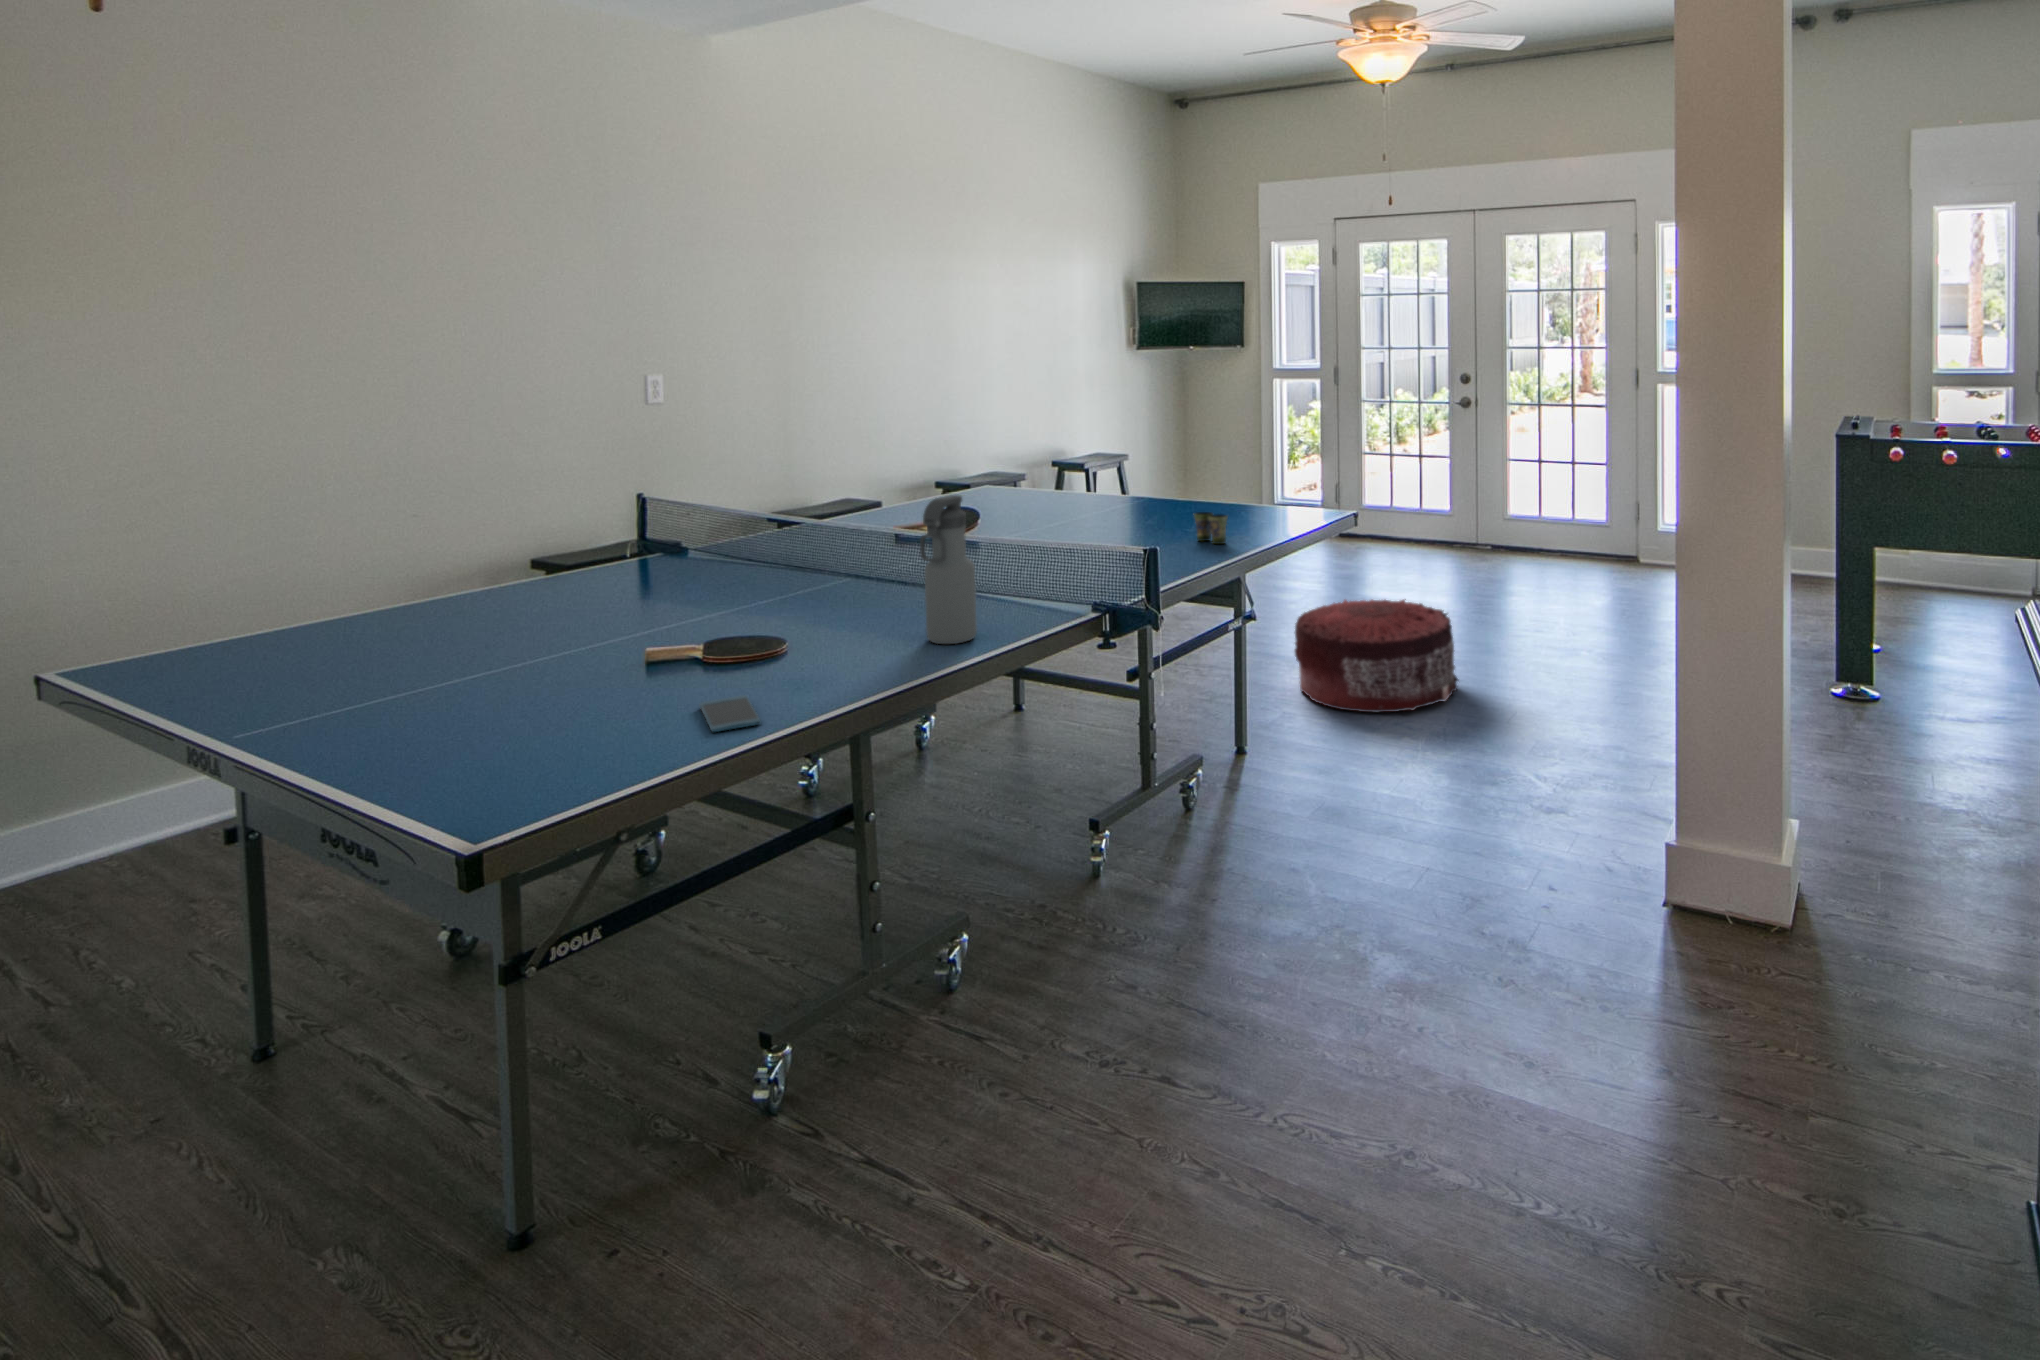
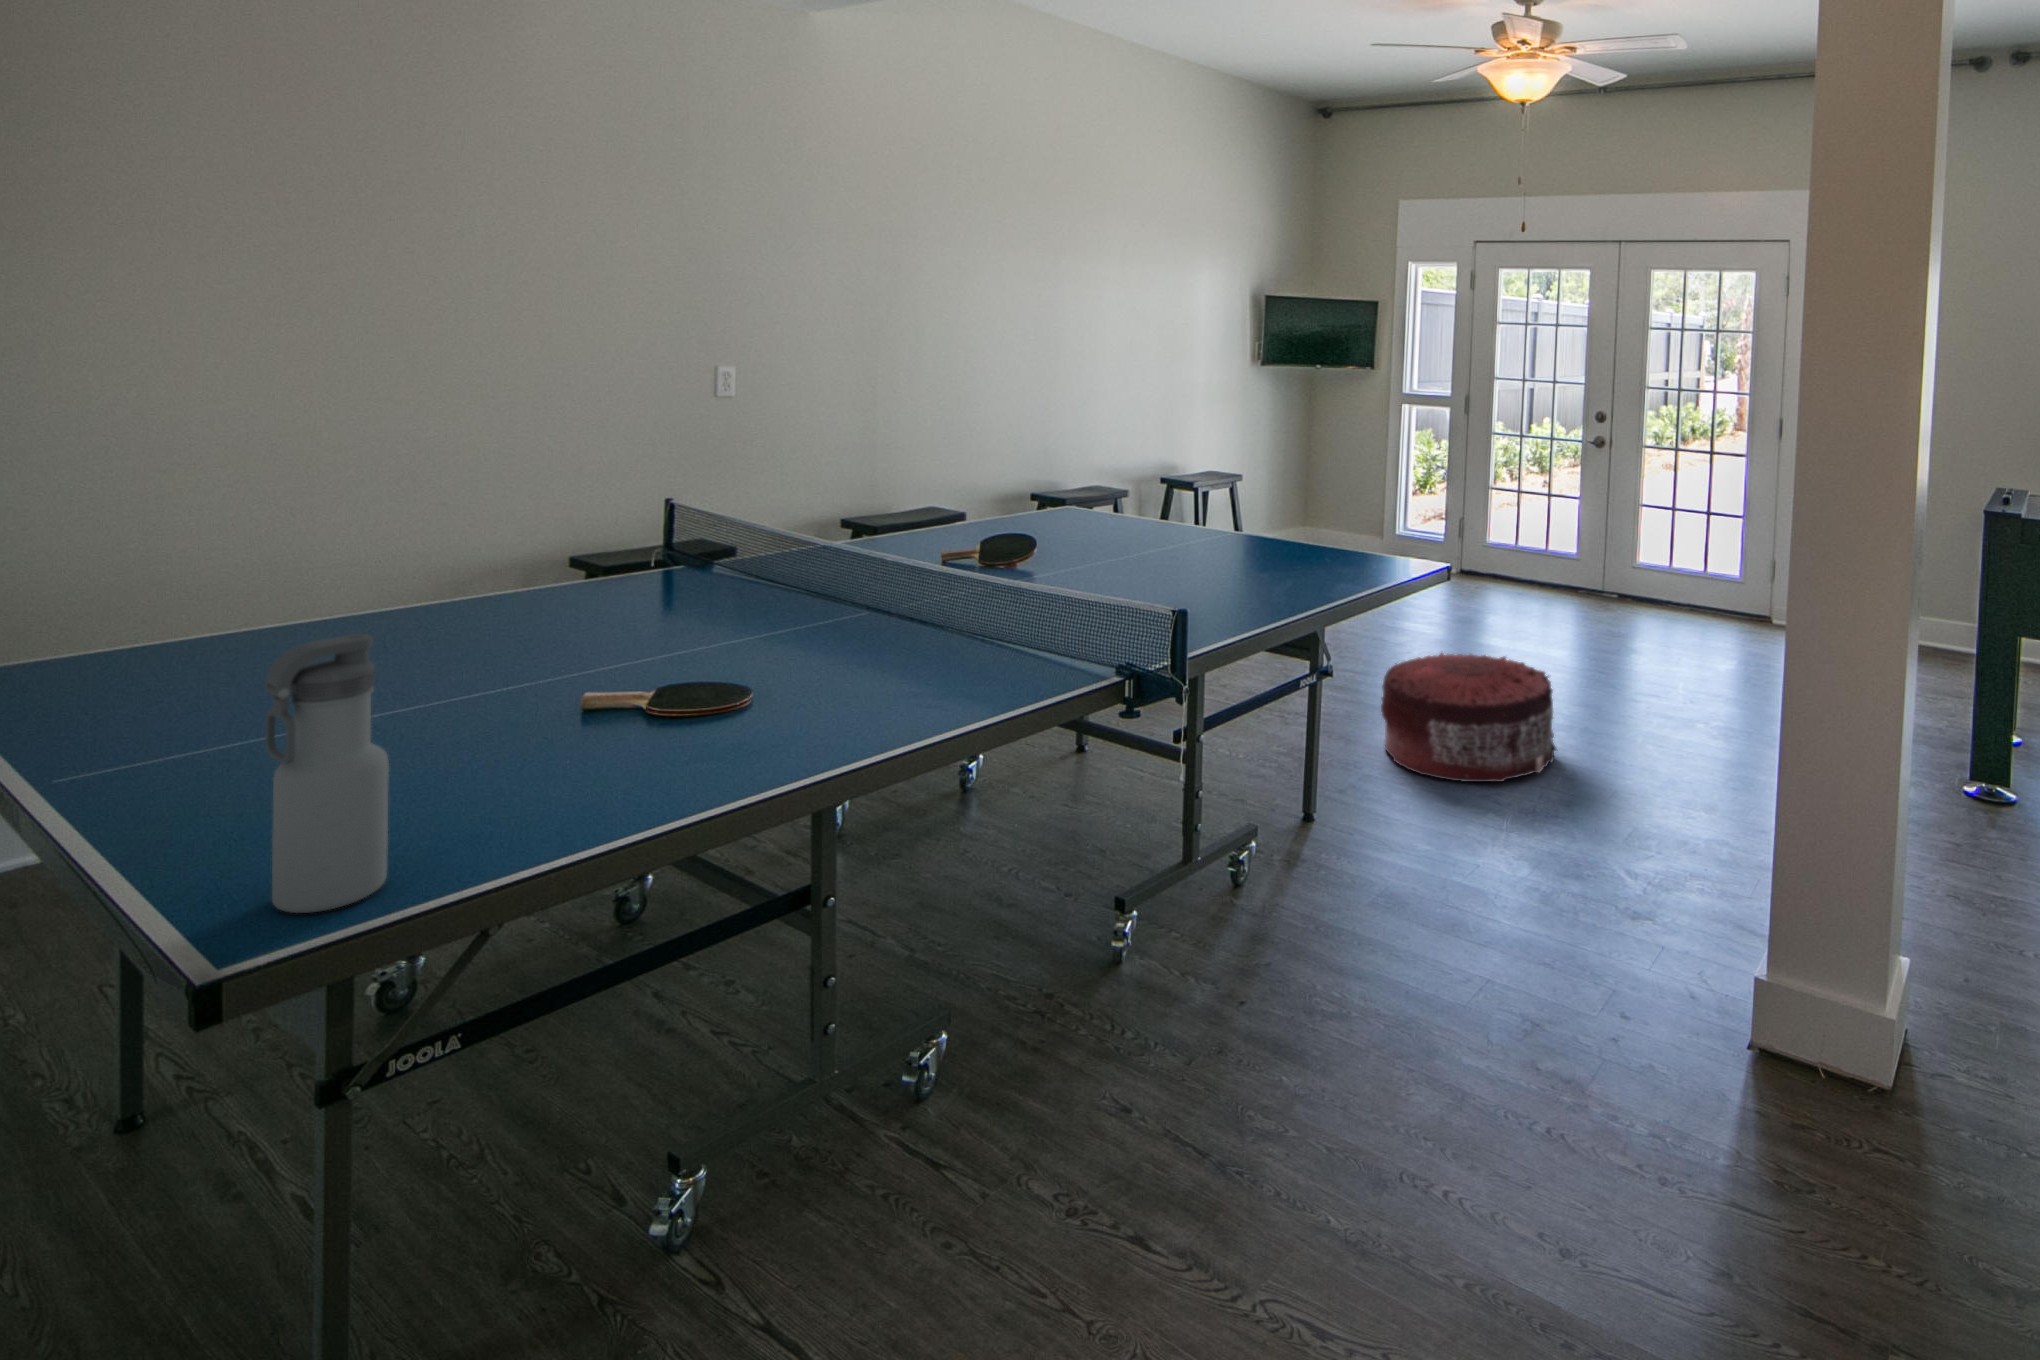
water bottle: present [920,495,977,644] -> present [266,634,389,913]
cup: present [1194,512,1228,544] -> none [1260,559,1297,596]
smartphone: present [700,695,761,732] -> none [595,768,662,819]

